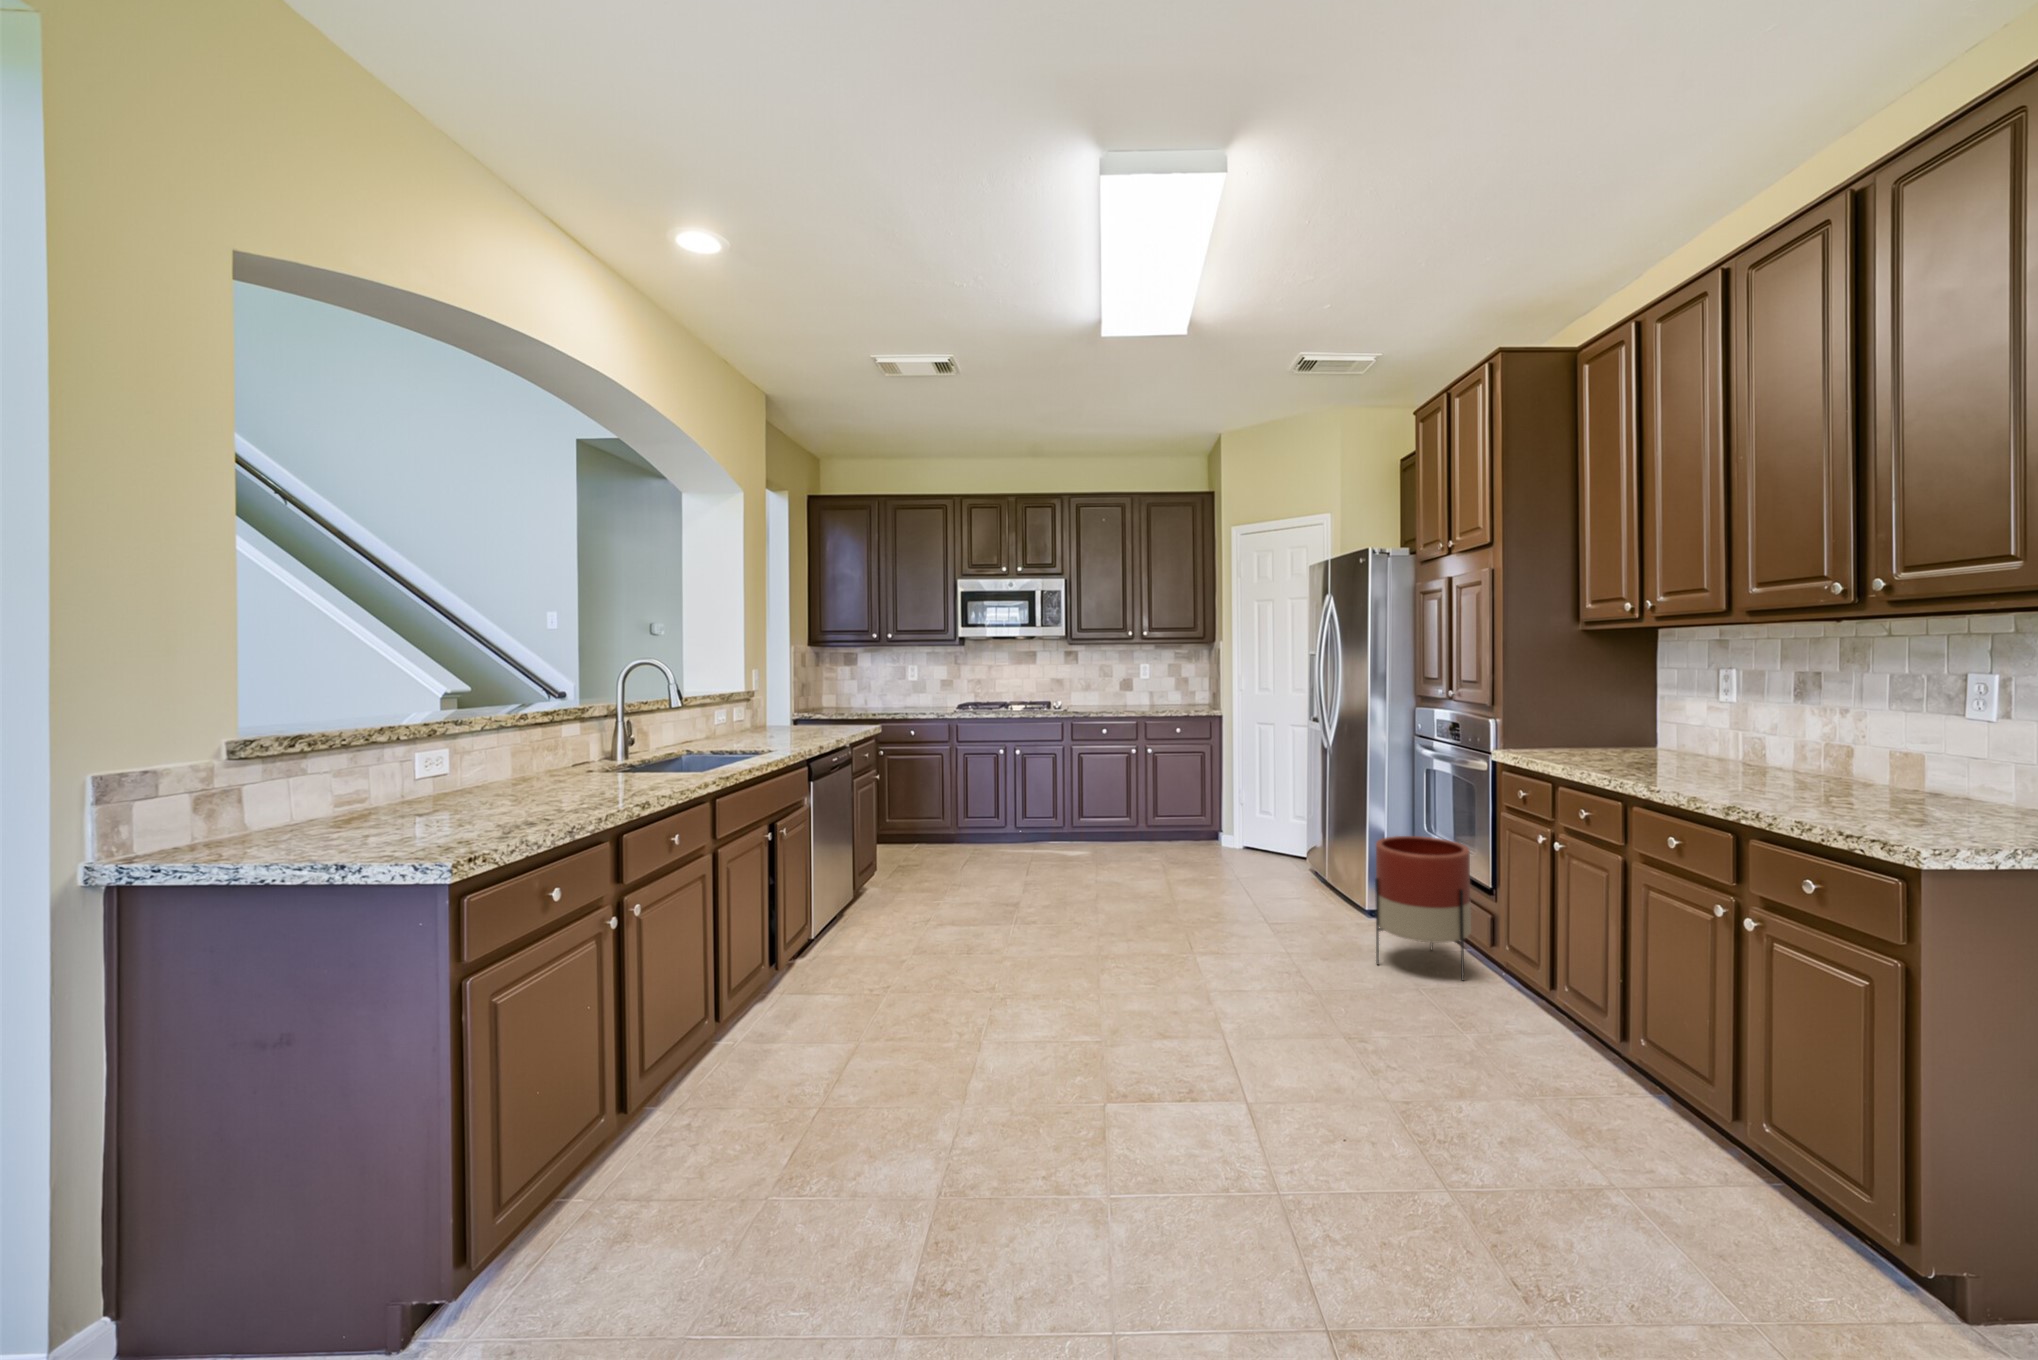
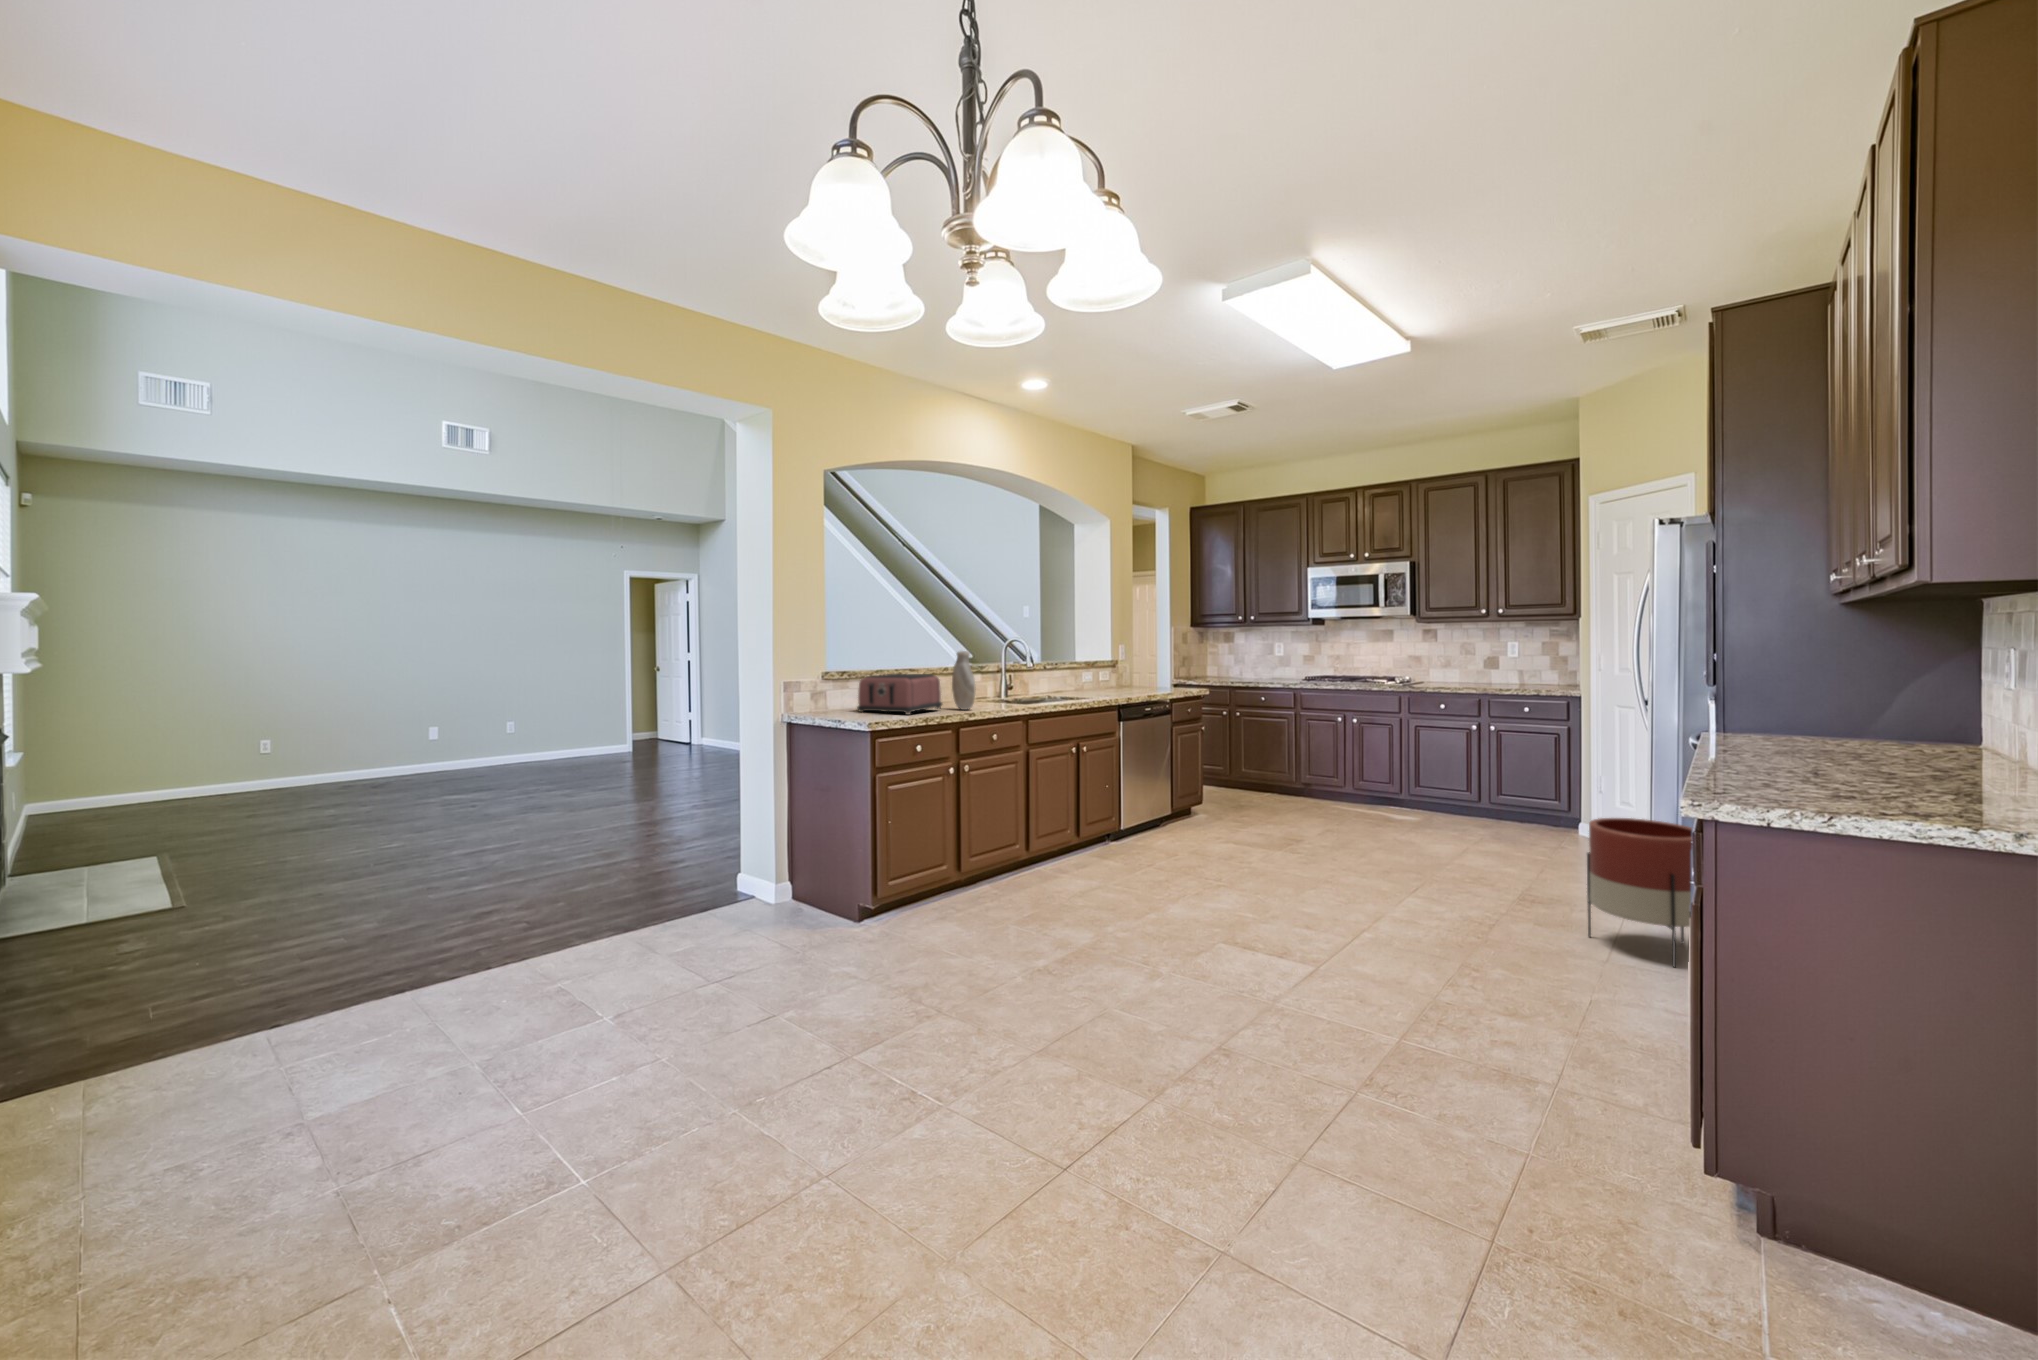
vase: none [579,684,629,797] -> present [952,651,976,710]
toaster: none [347,732,564,834] -> present [857,674,942,715]

